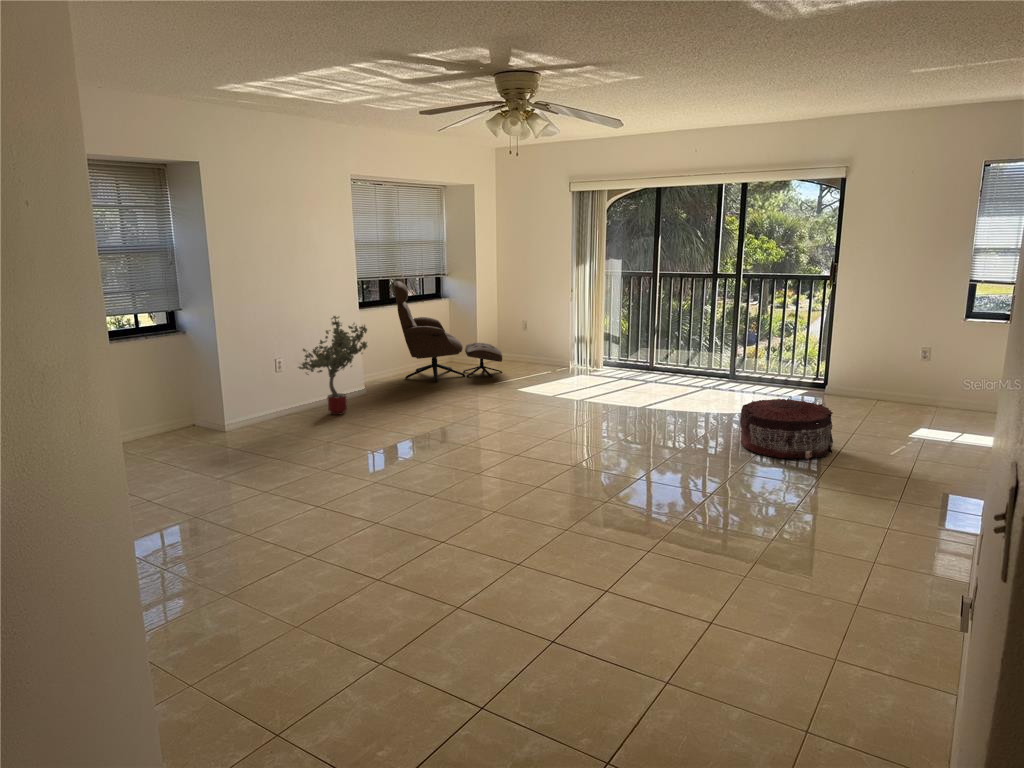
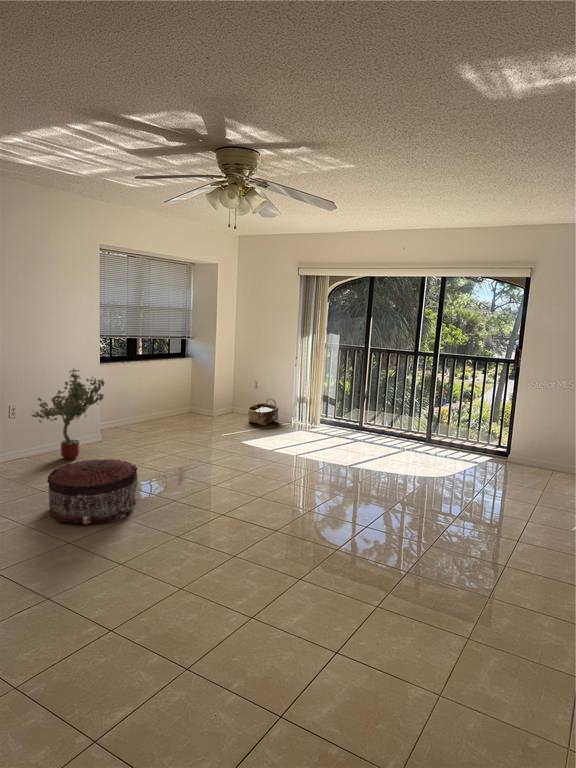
lounge chair: present [394,281,502,382] -> none [141,341,233,430]
woven basket: none [518,341,554,372] -> present [247,399,278,425]
pouf: present [740,398,833,459] -> present [47,459,138,524]

